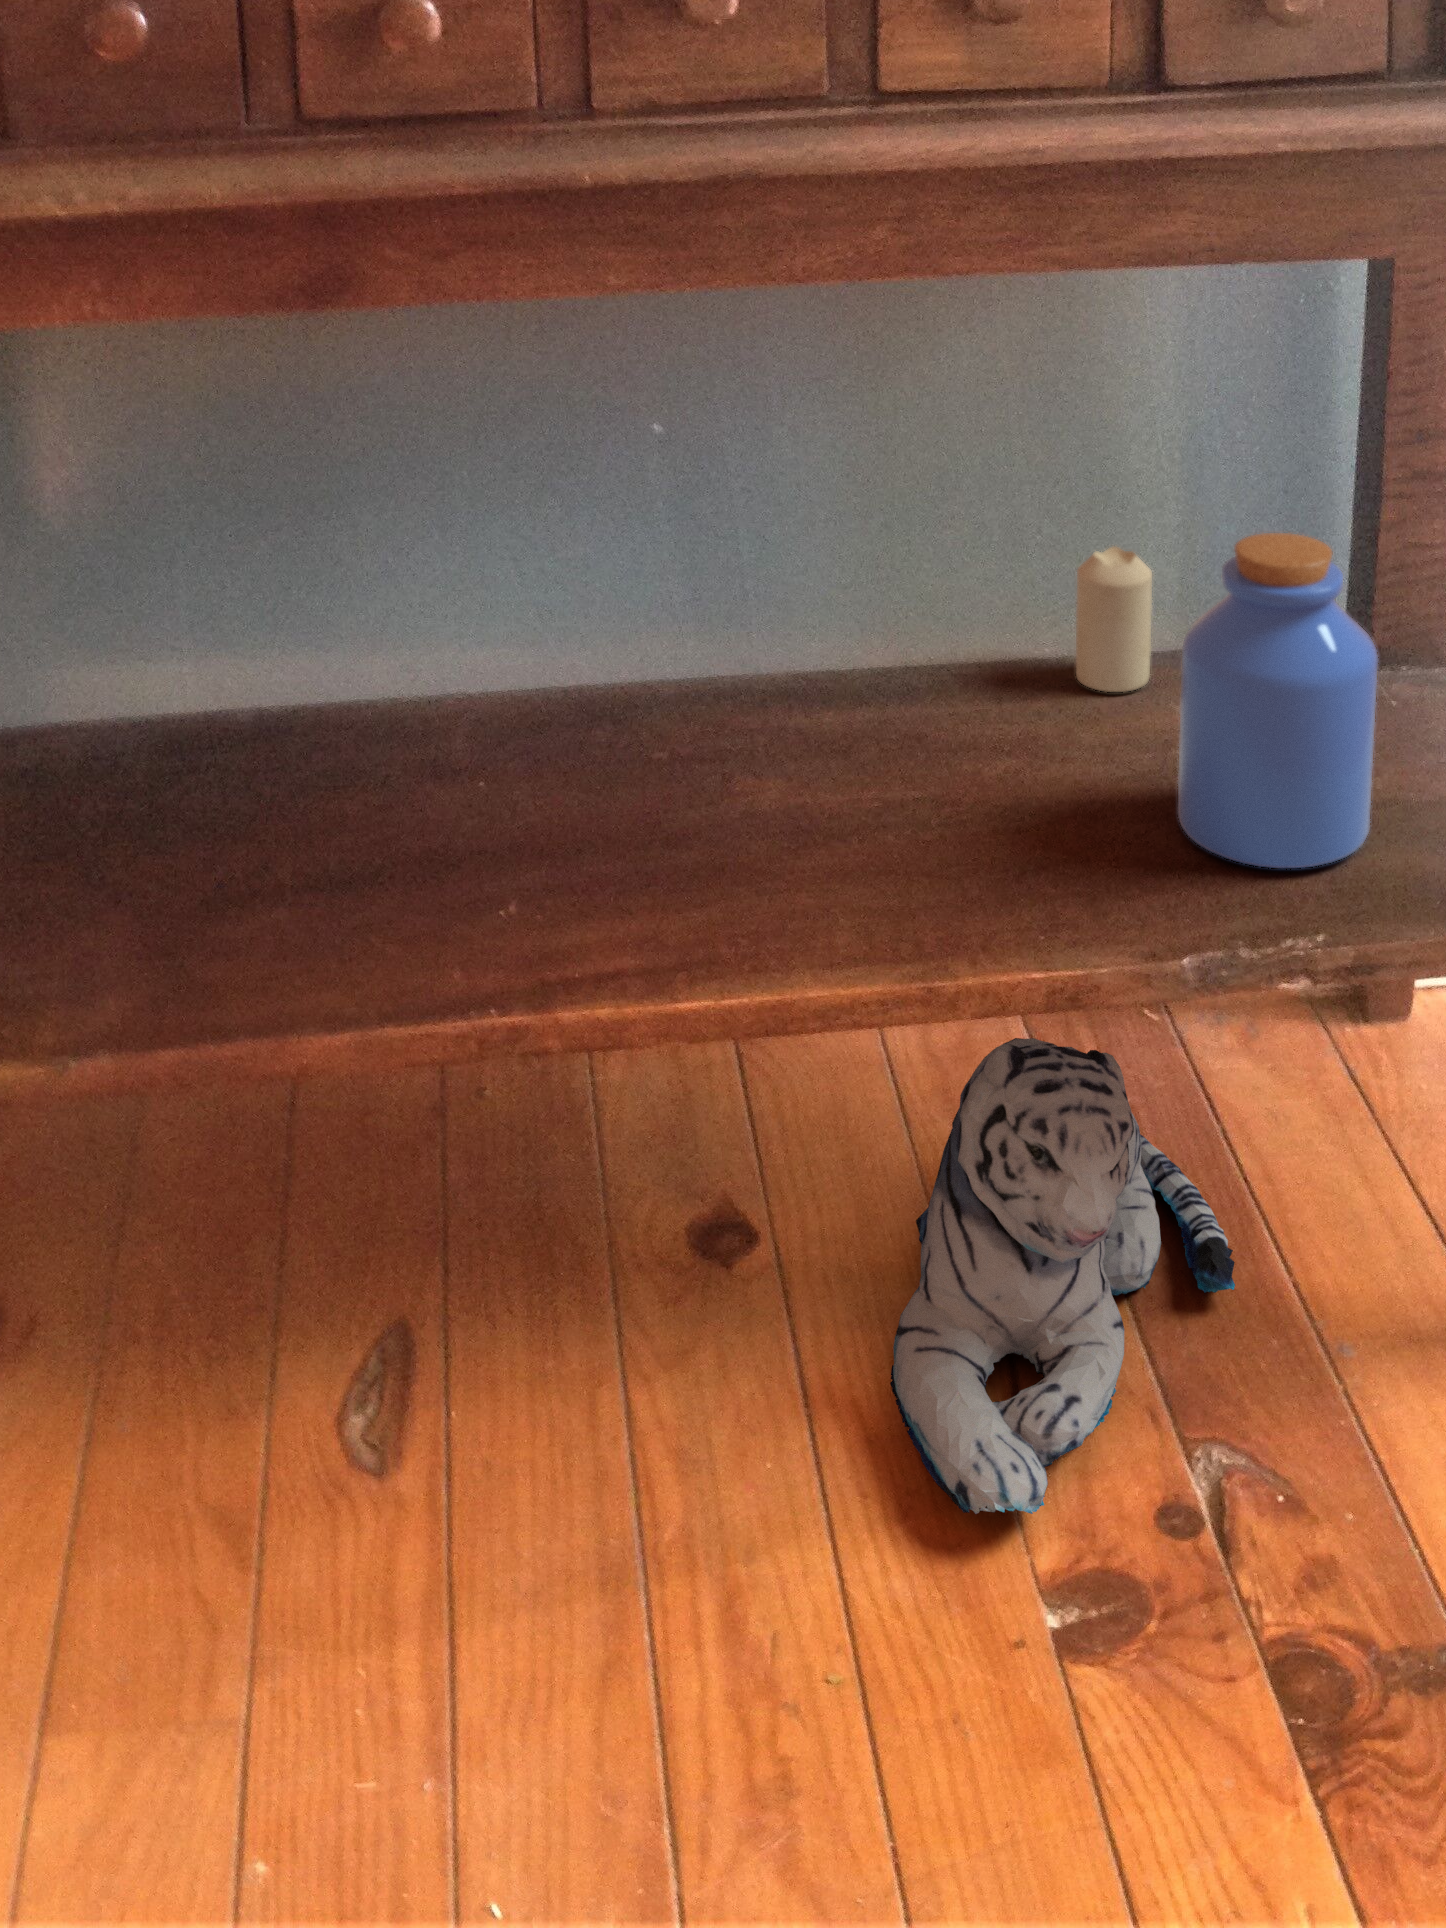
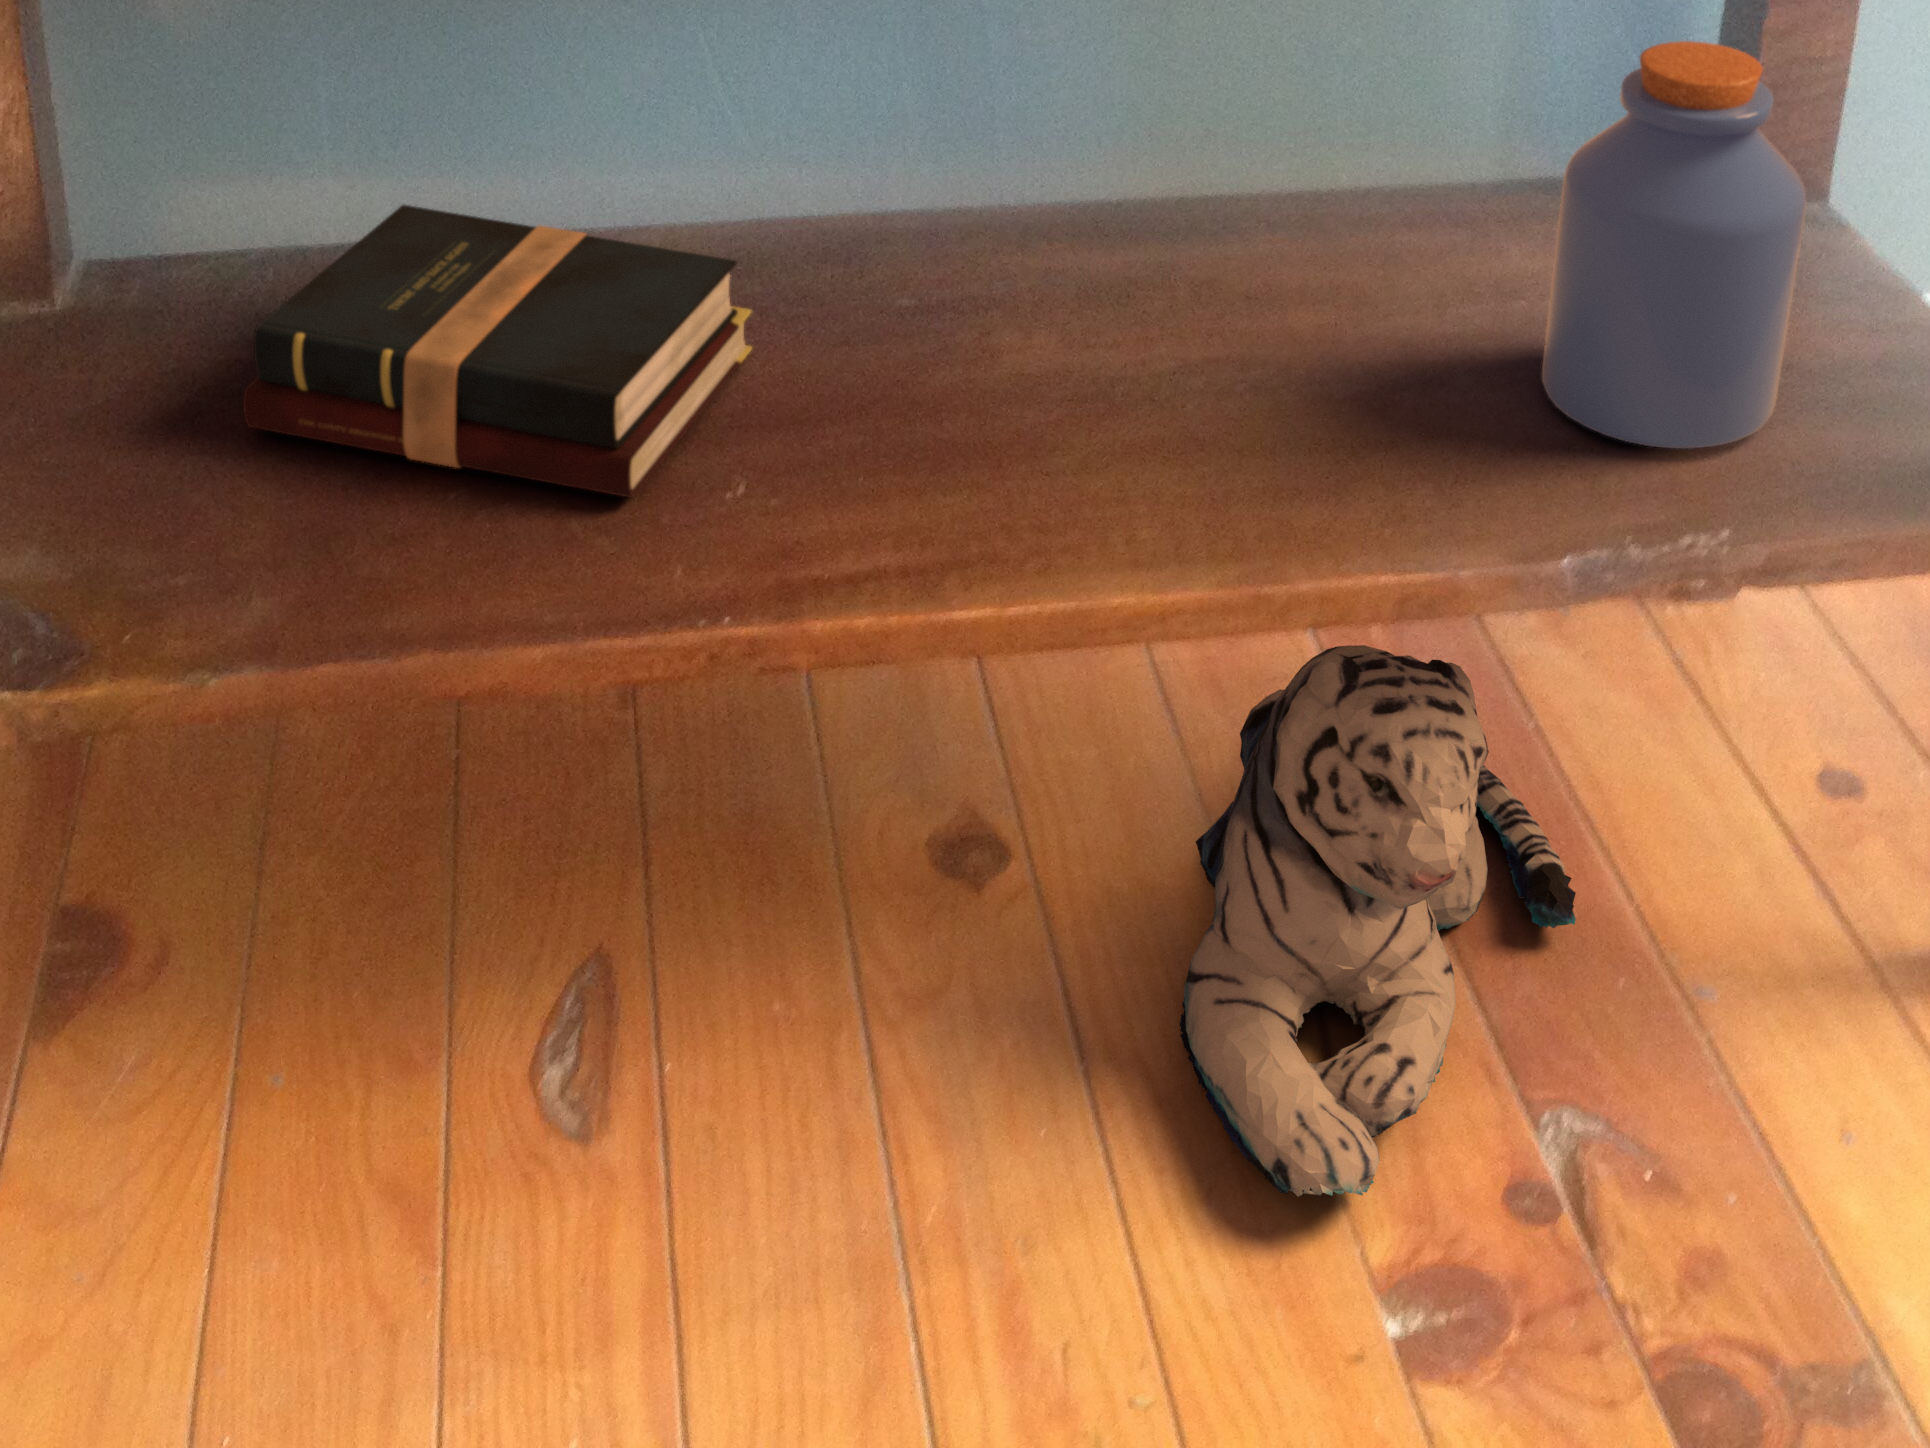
candle: present [1076,547,1152,692] -> none [1395,52,1497,227]
hardback book: none [118,678,534,912] -> present [243,205,752,498]

